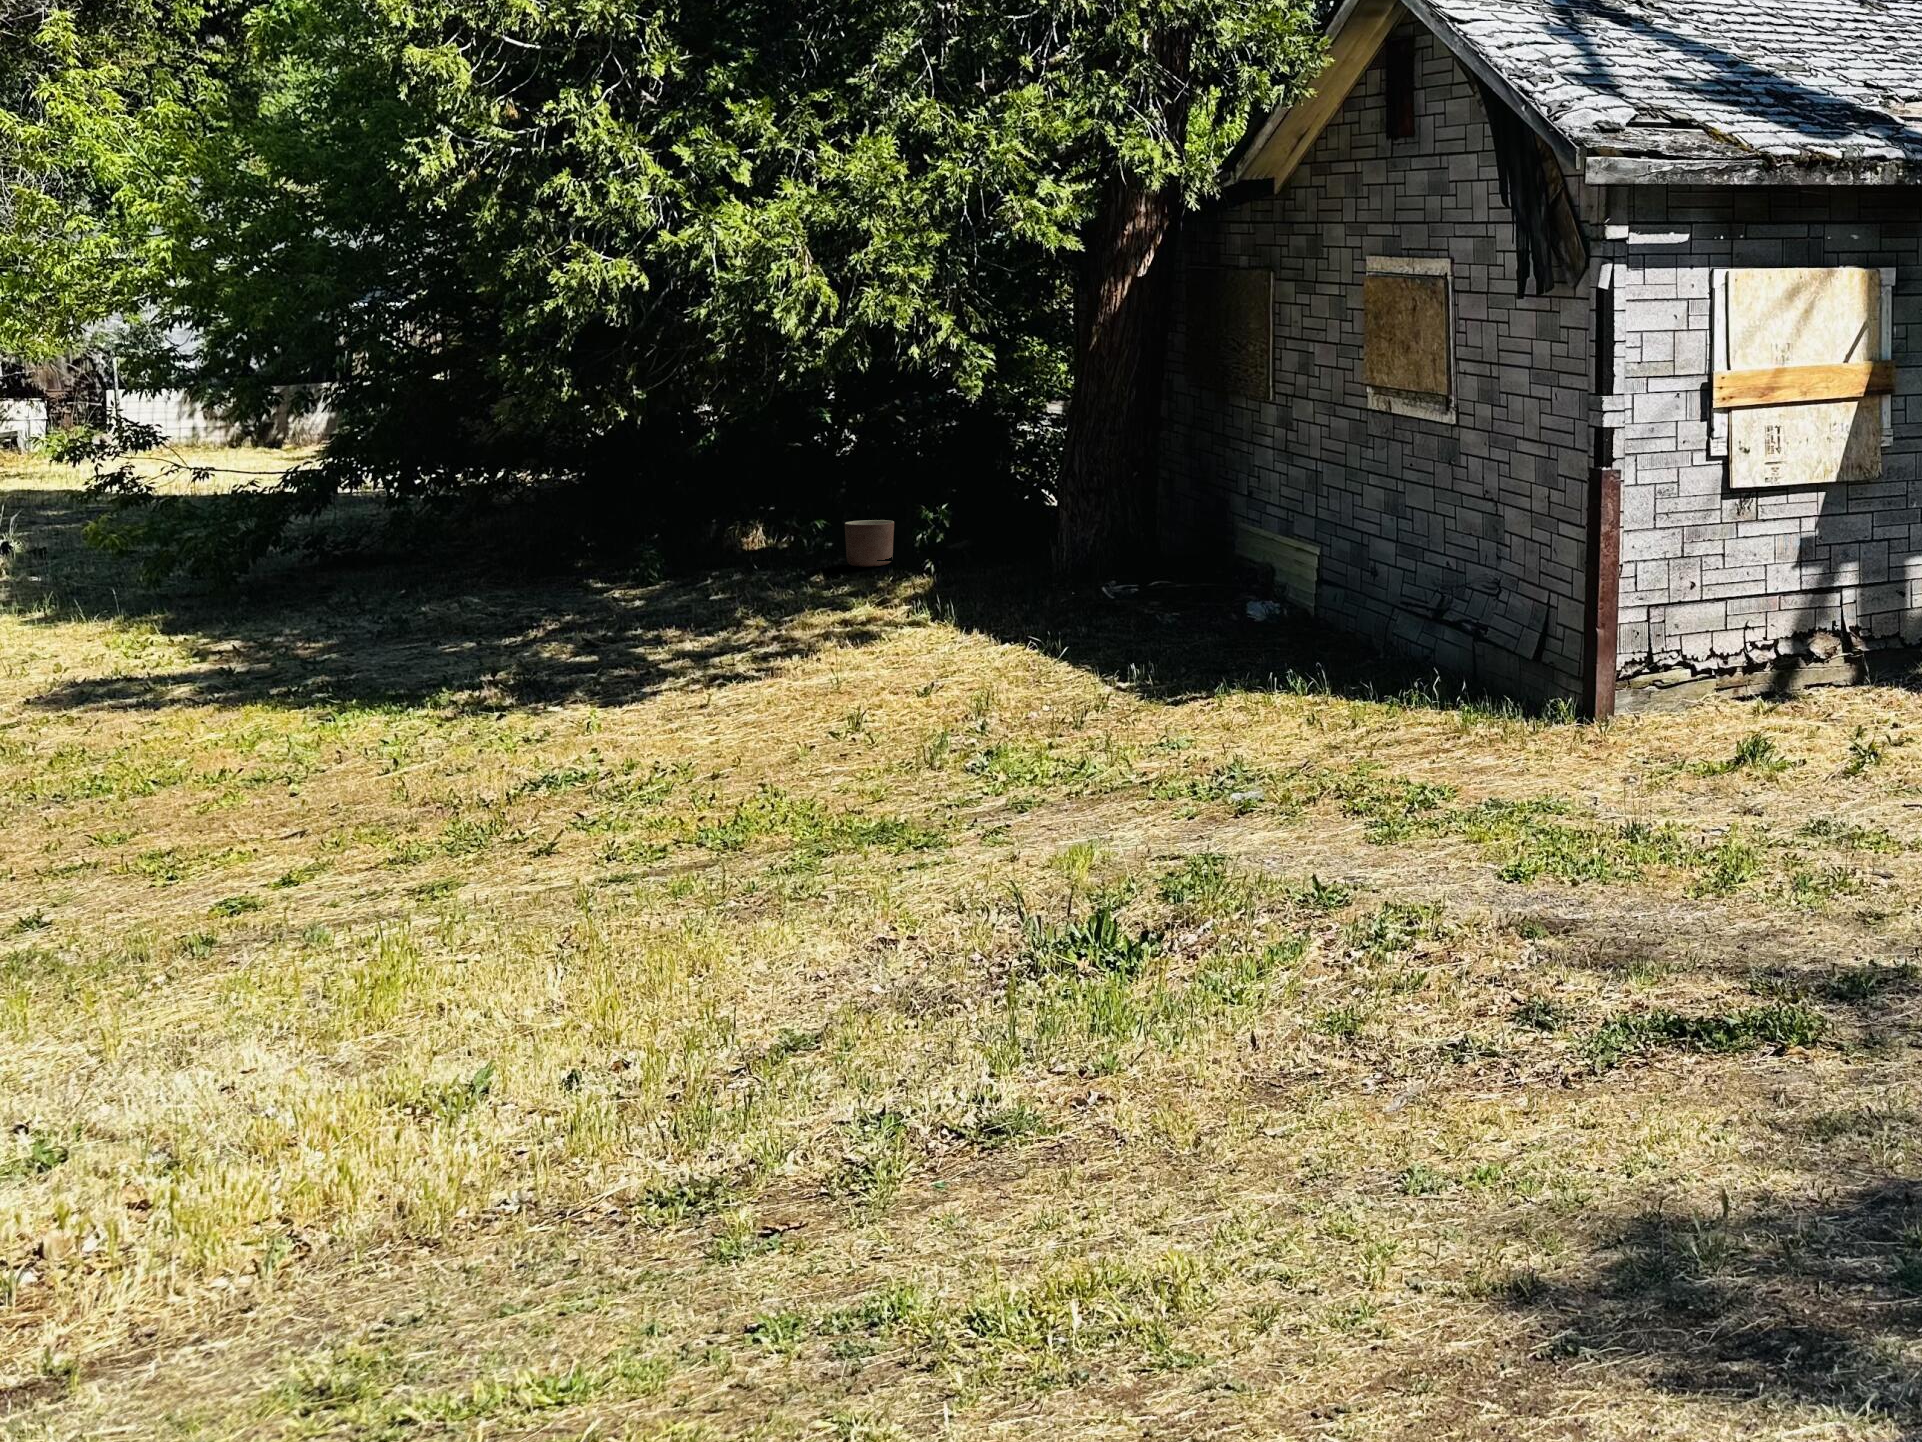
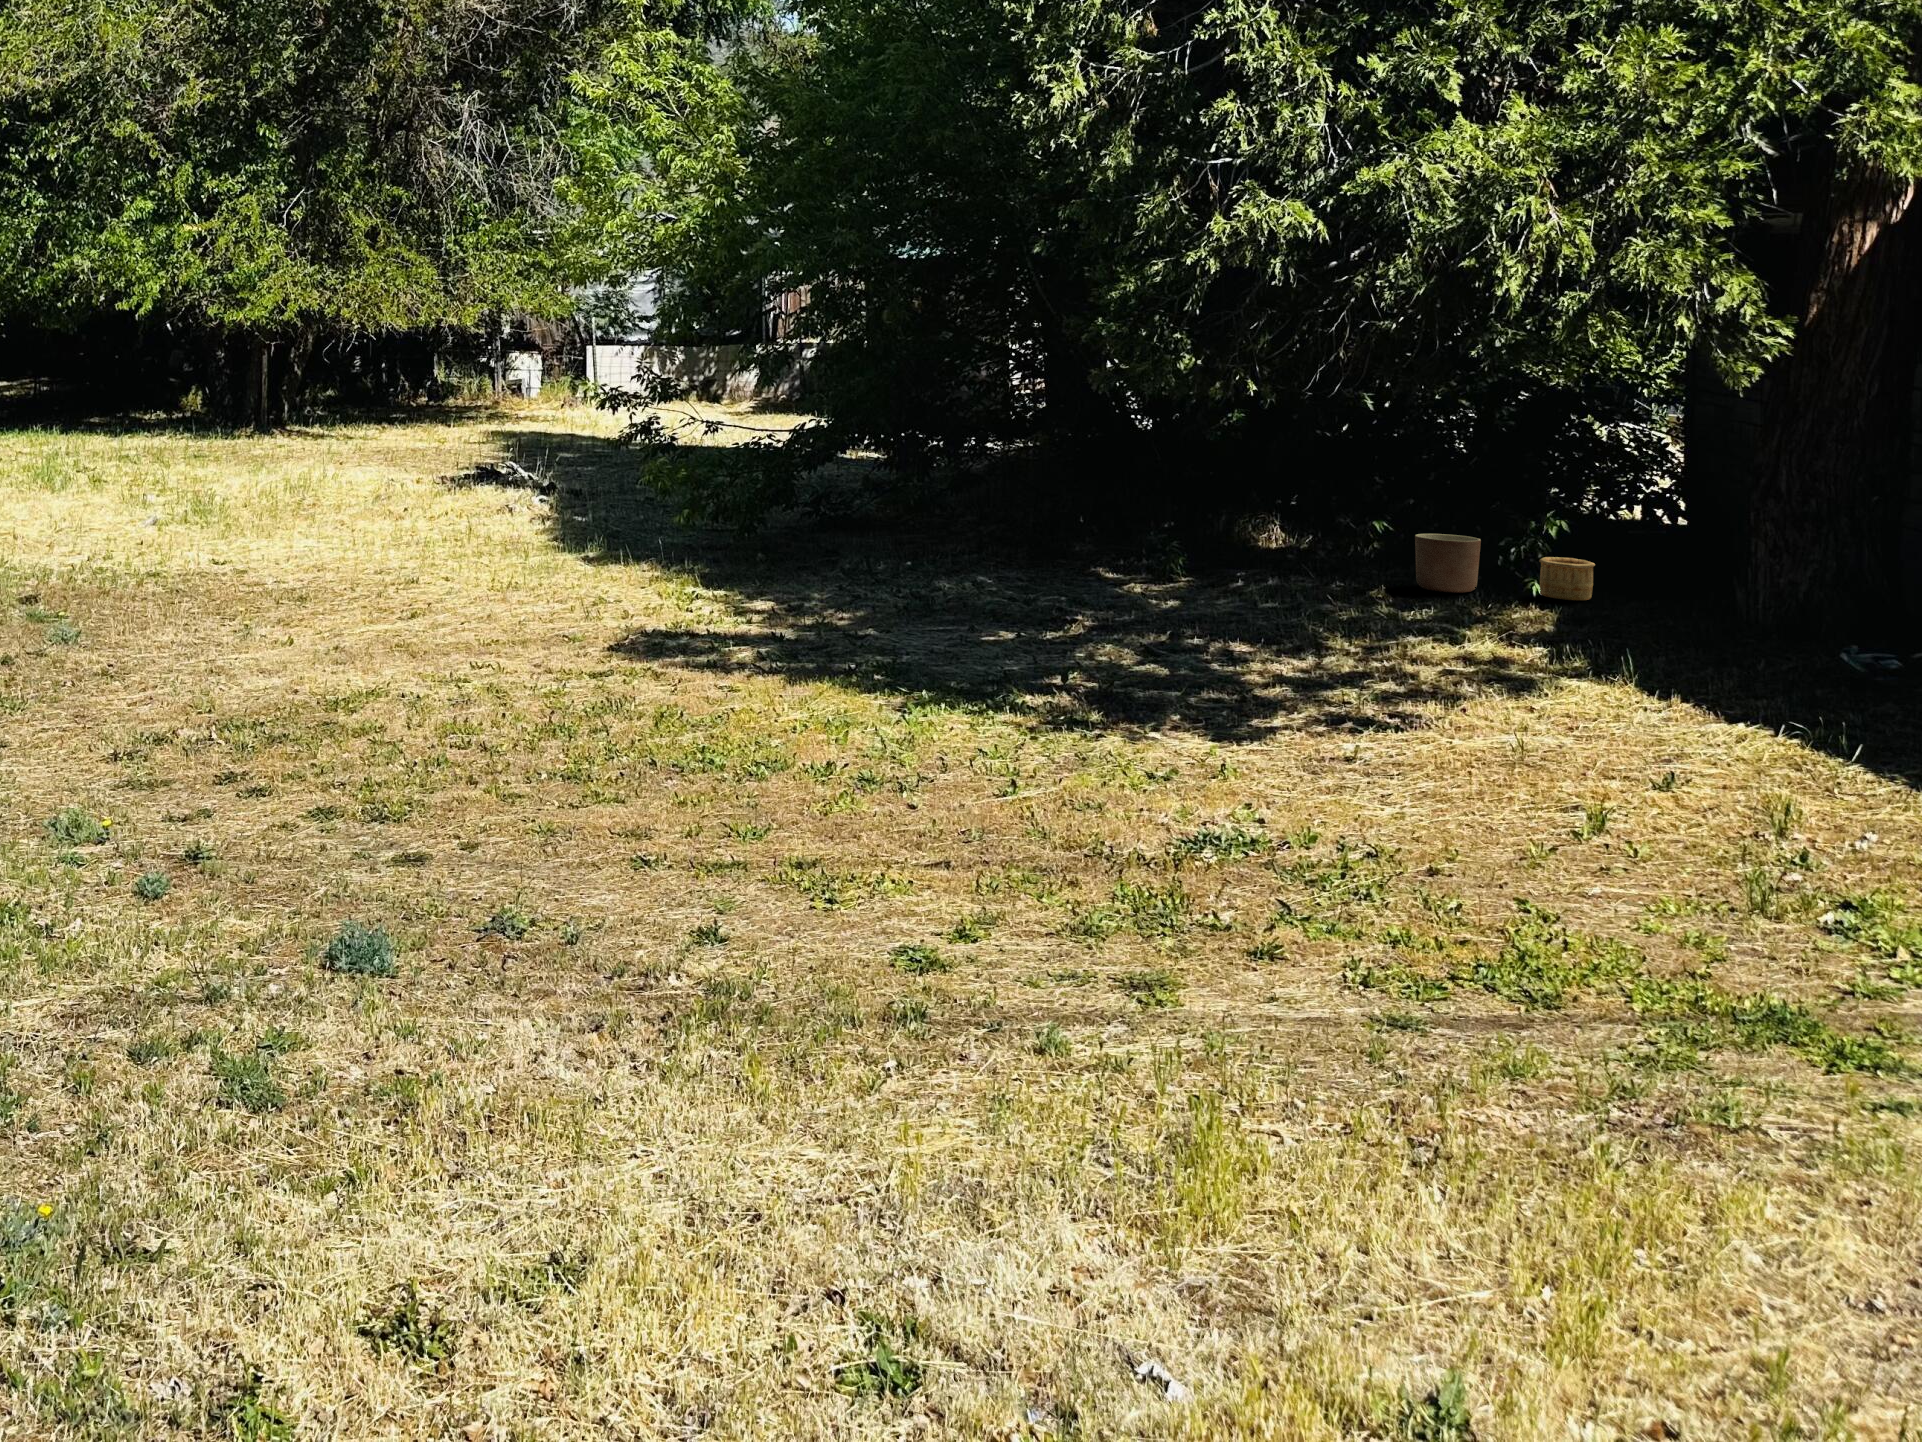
wooden bucket: none [933,530,972,563] -> present [1539,557,1595,600]

